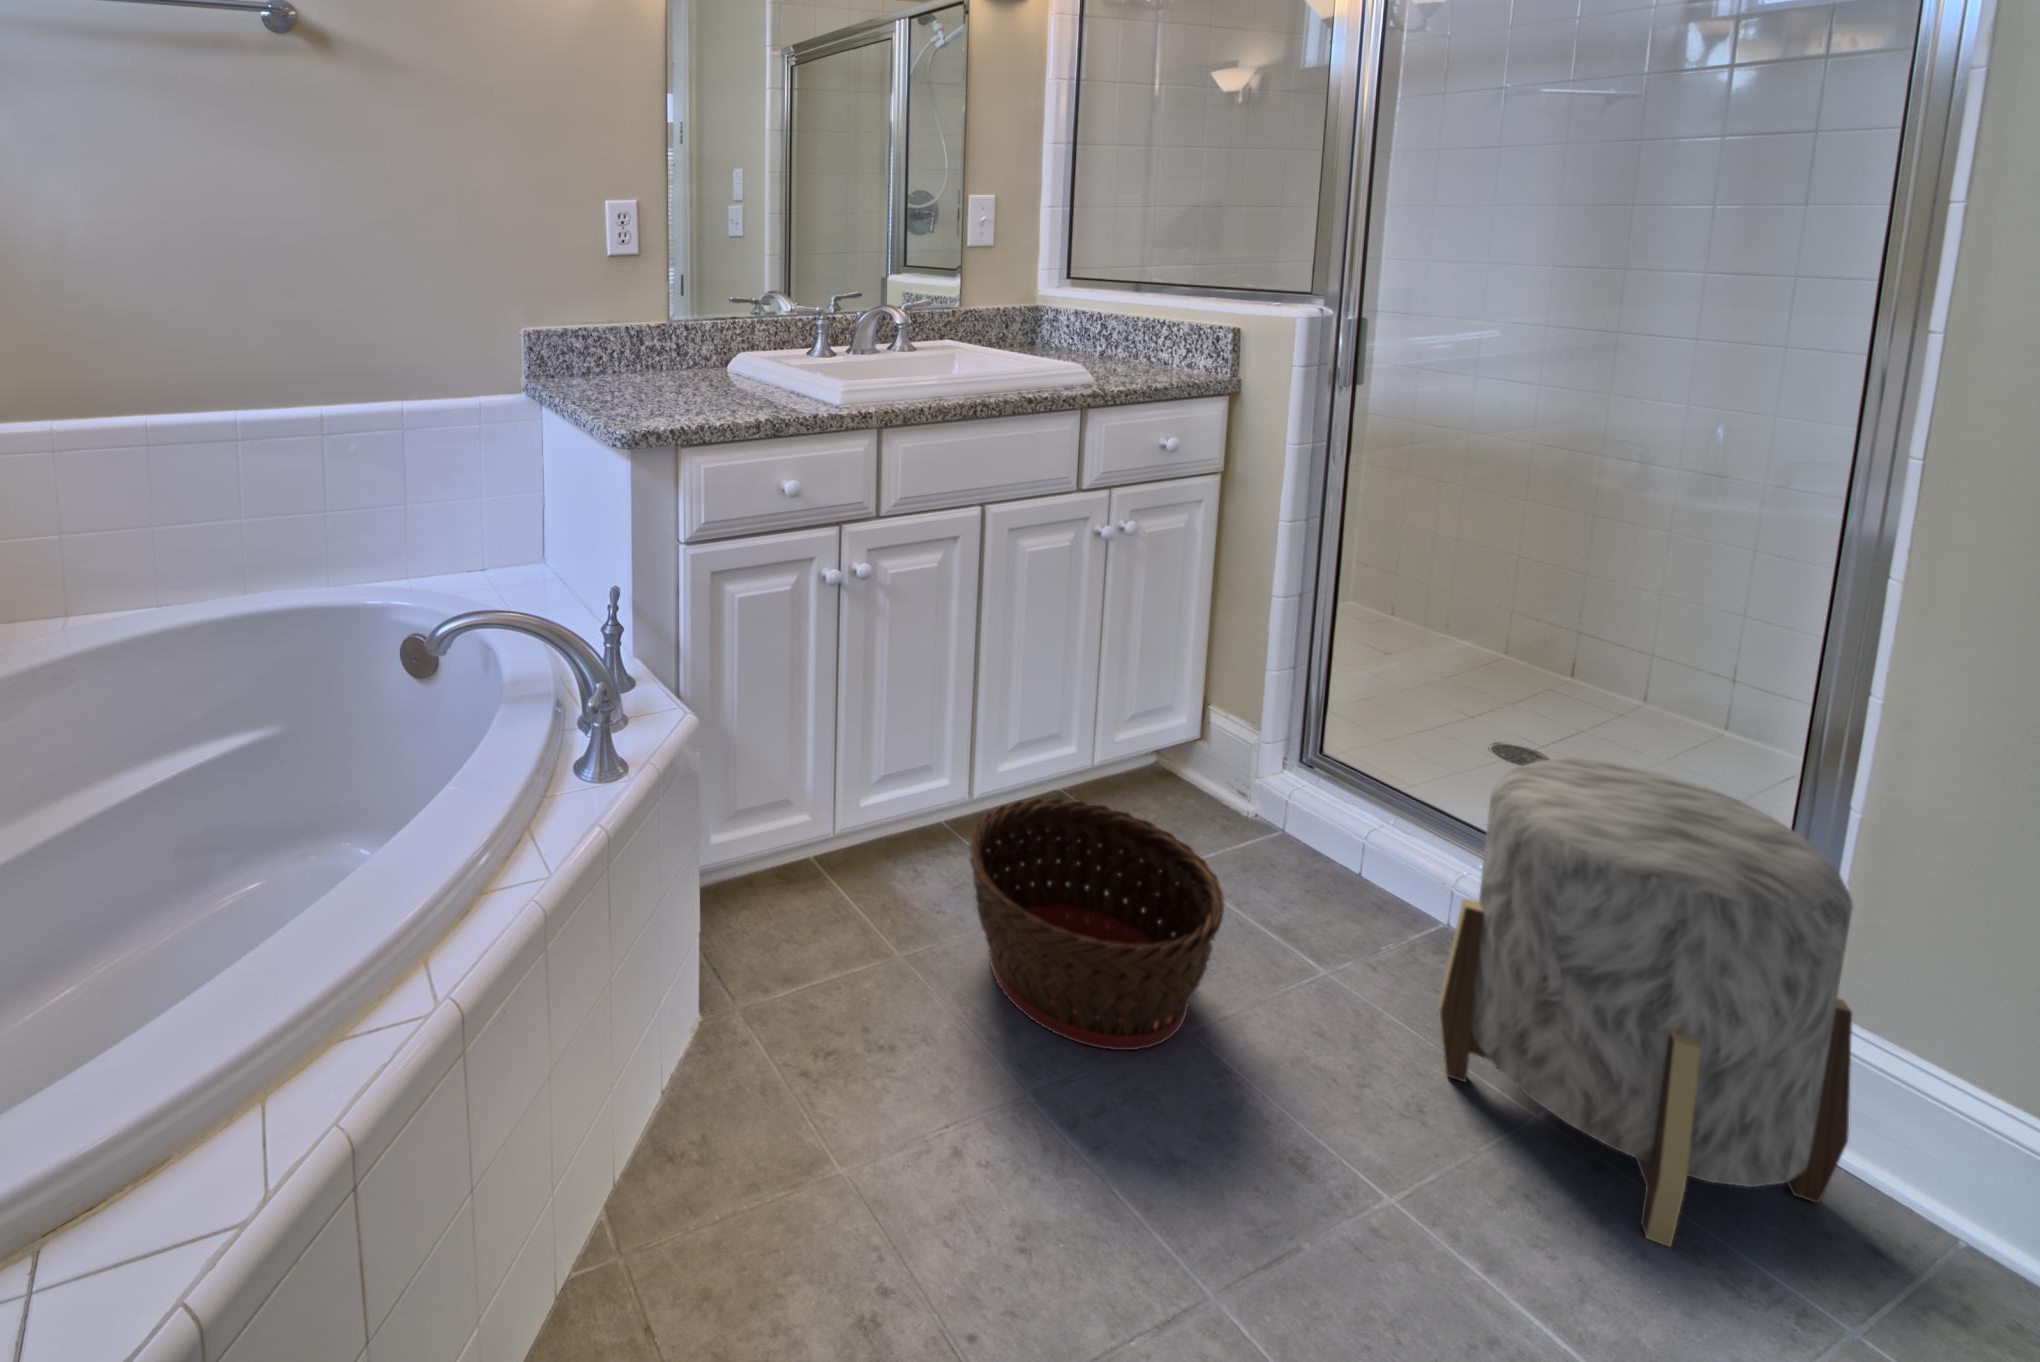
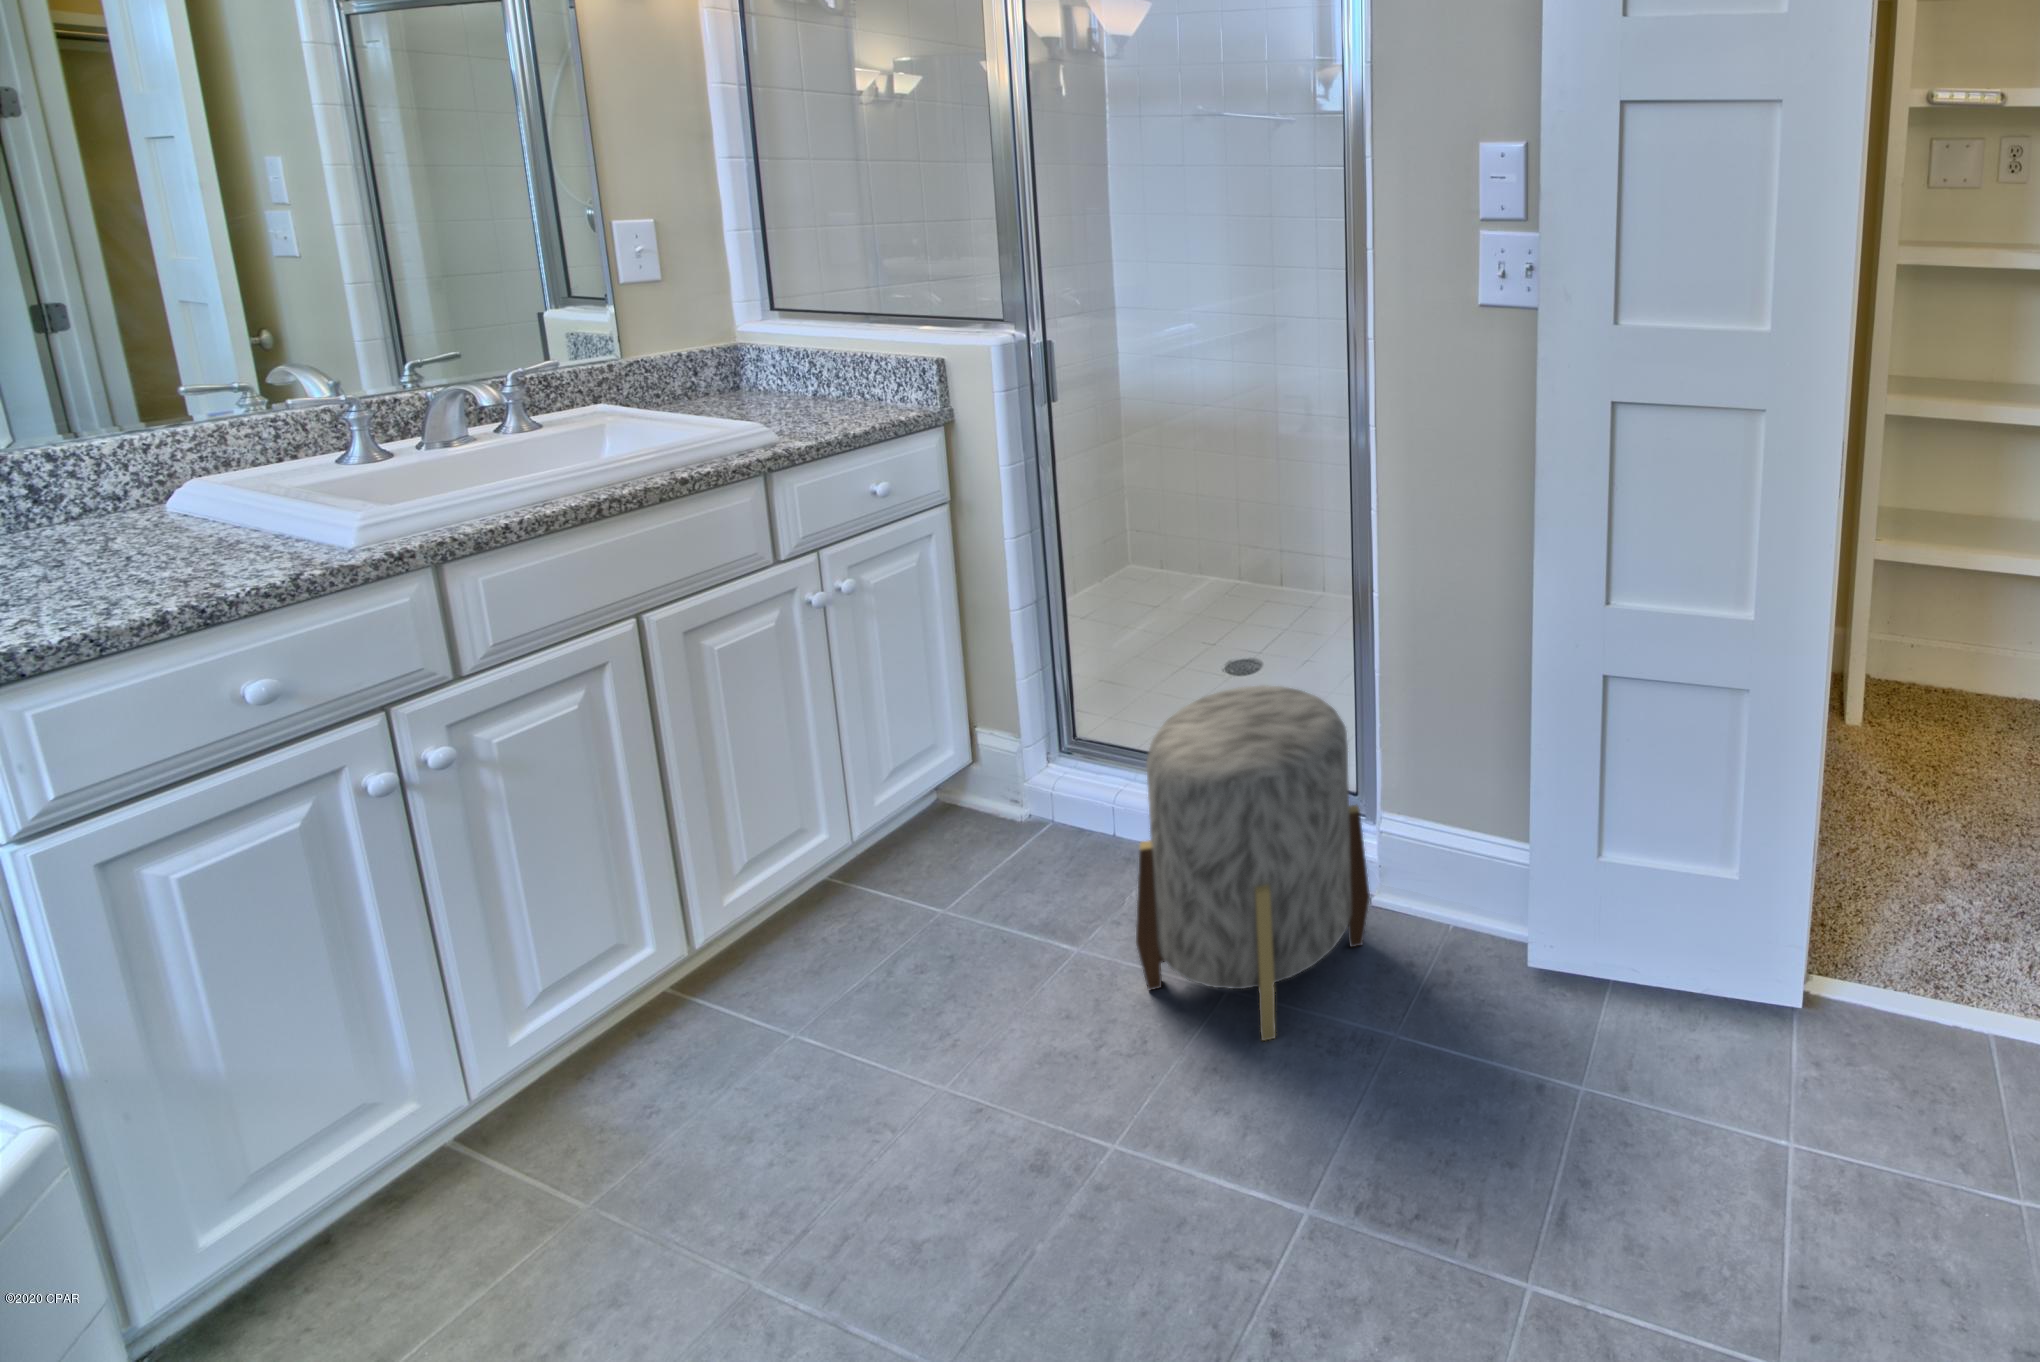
basket: present [969,799,1225,1050] -> none [646,890,946,1178]

